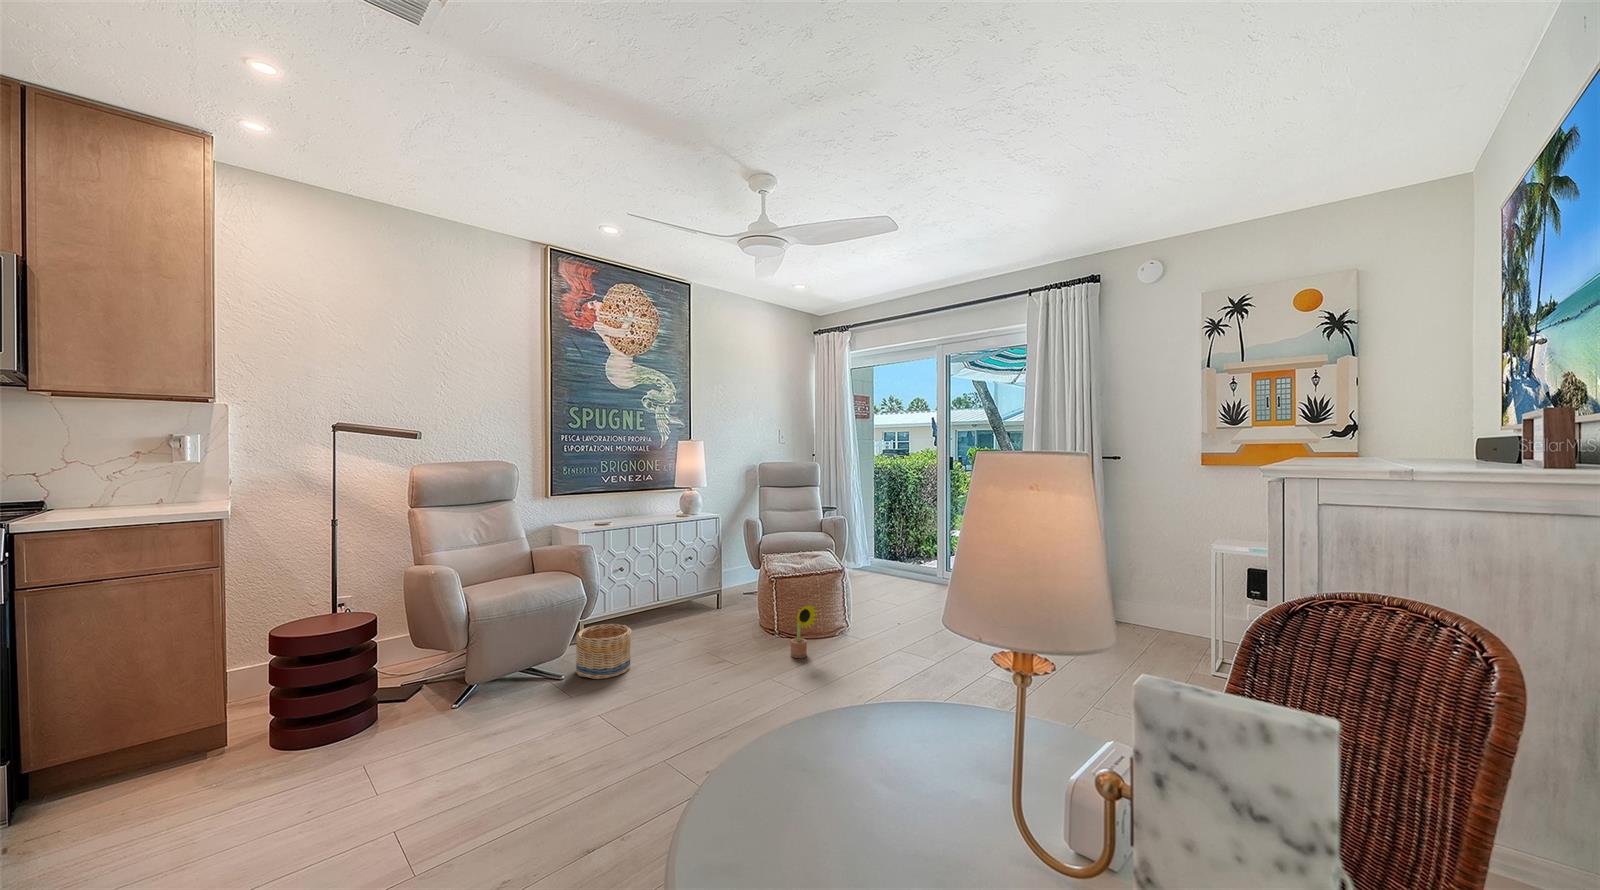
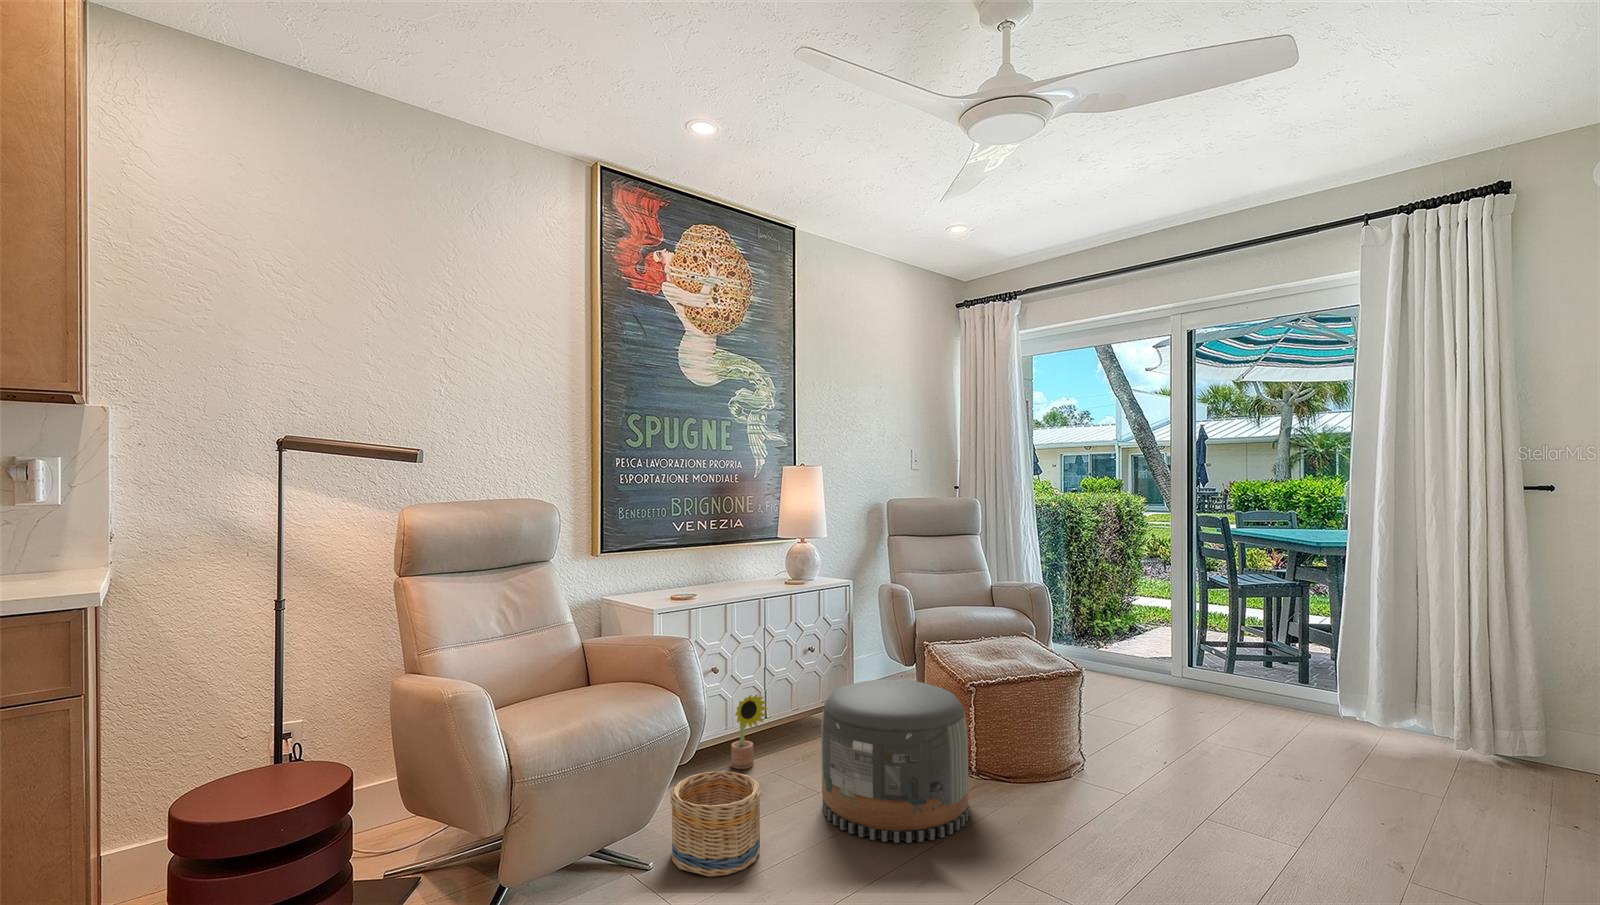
pouf: none [677,573,764,663] -> present [821,679,969,843]
decorative plant: present [791,605,818,658] -> present [731,695,768,769]

